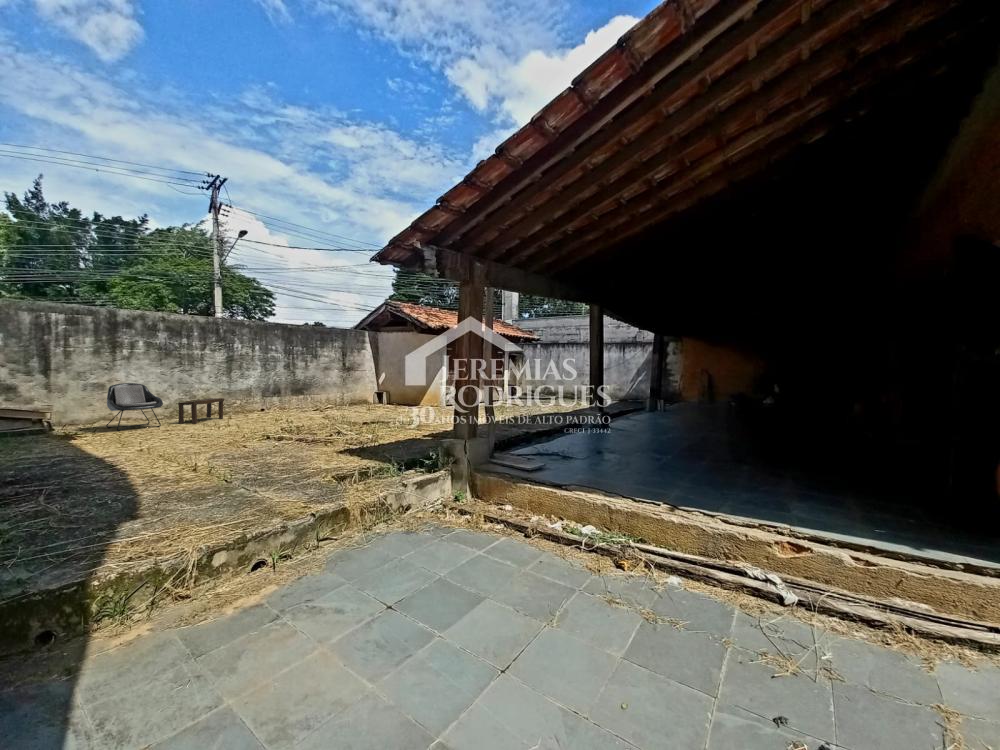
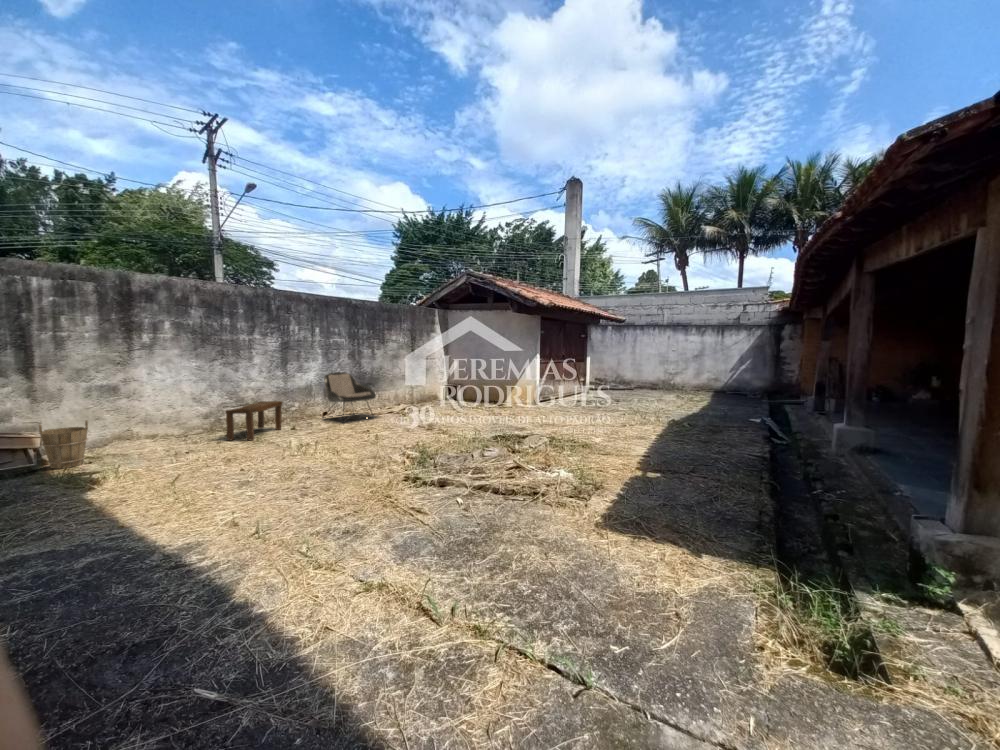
lounge chair: present [106,383,163,431] -> present [324,372,376,424]
bucket: none [51,404,82,434] -> present [39,421,88,469]

